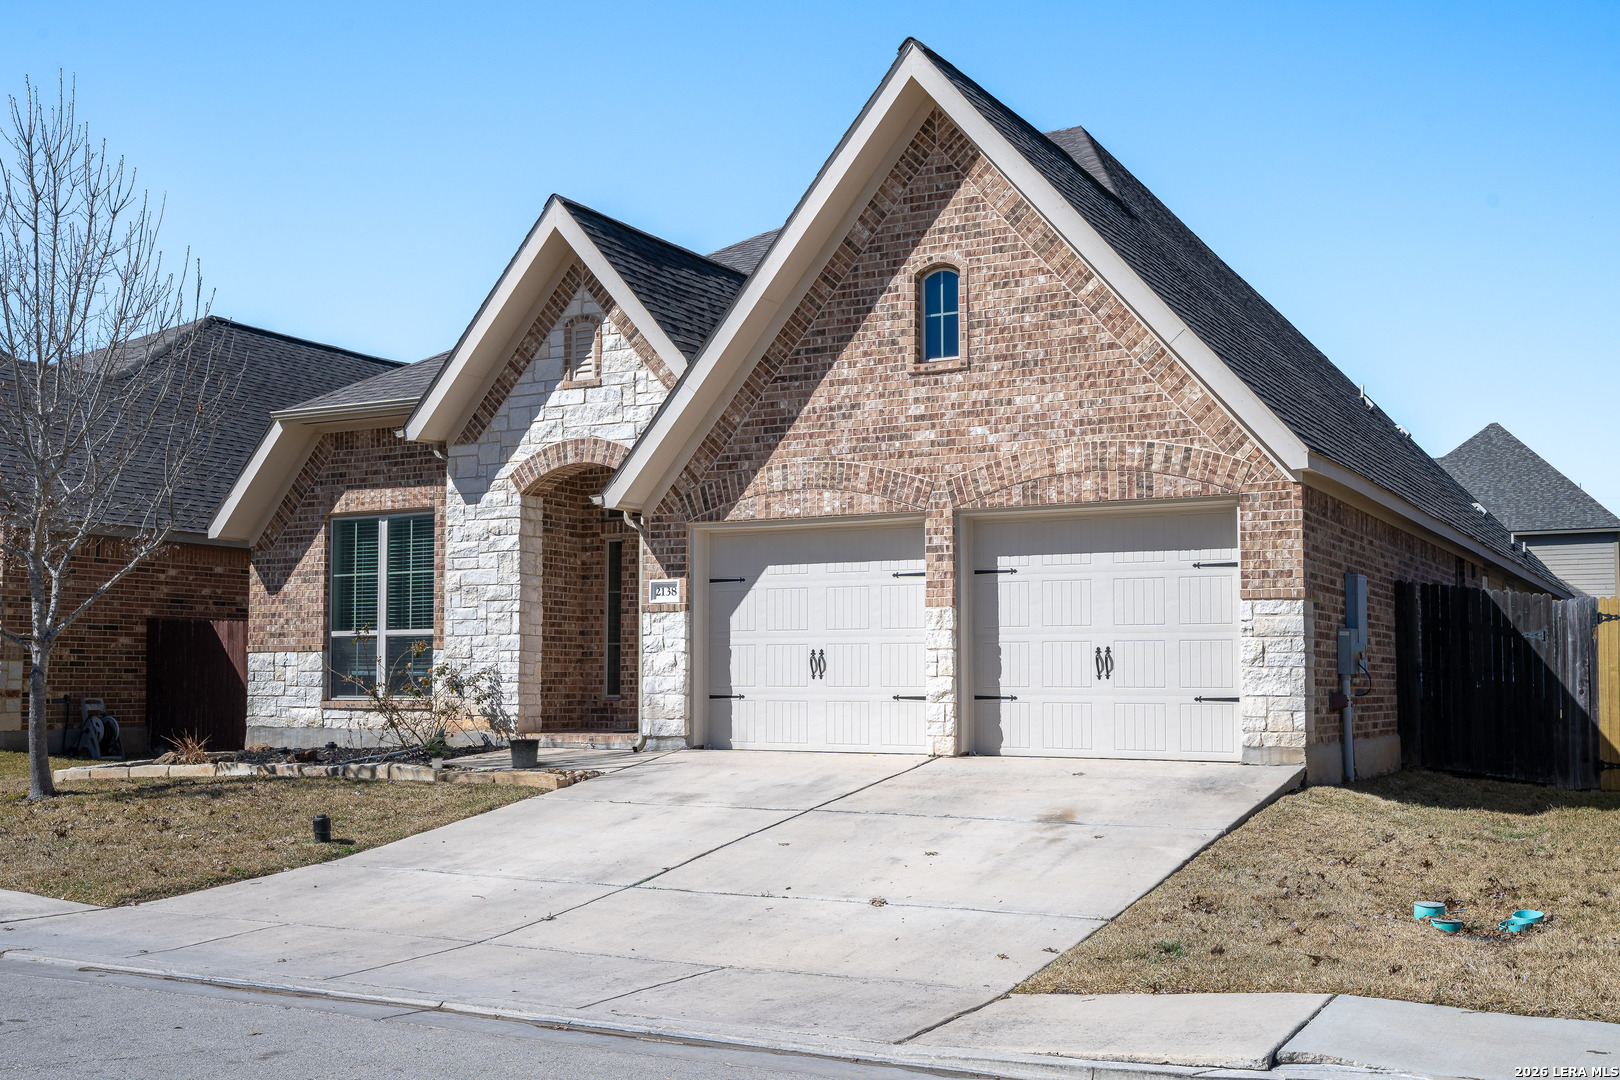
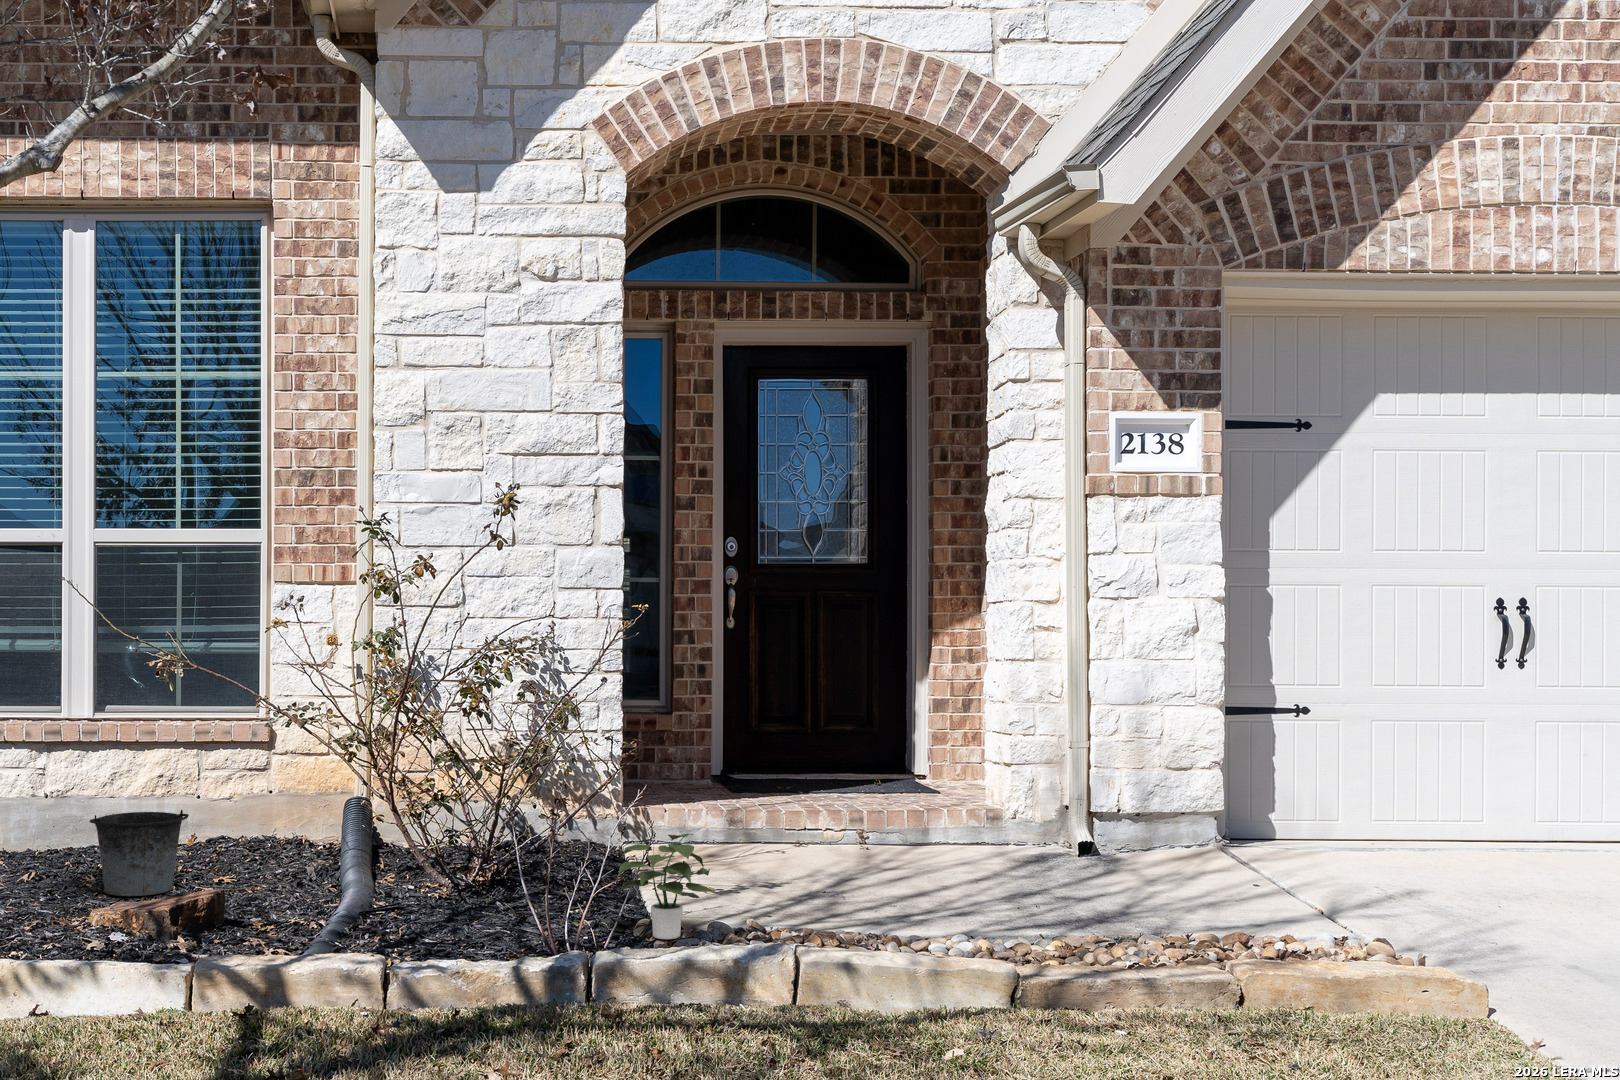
bucket: present [507,739,541,768] -> present [90,810,189,896]

